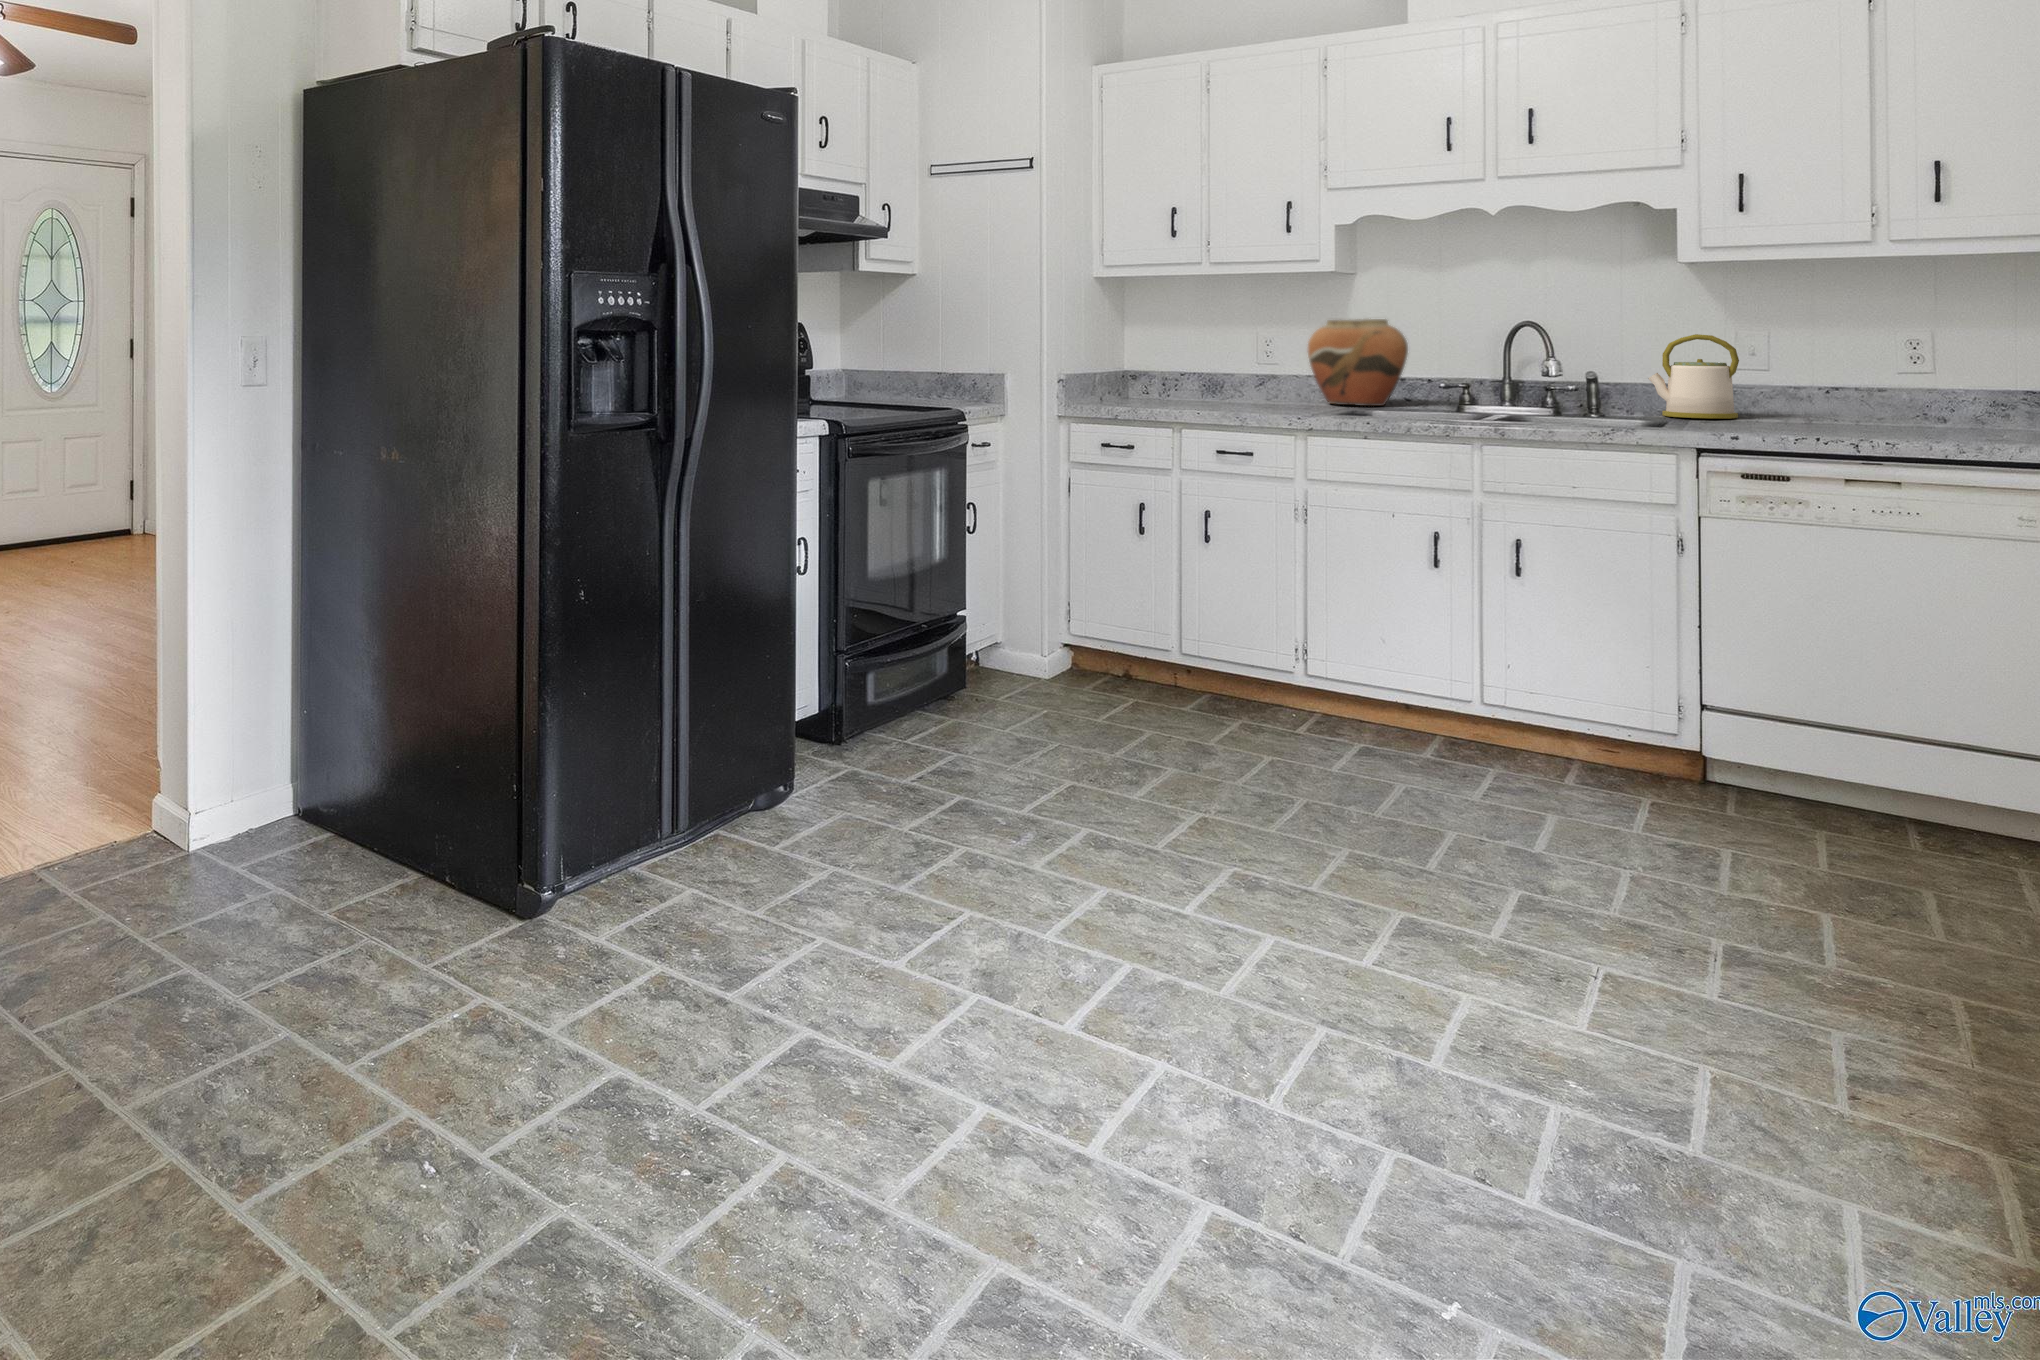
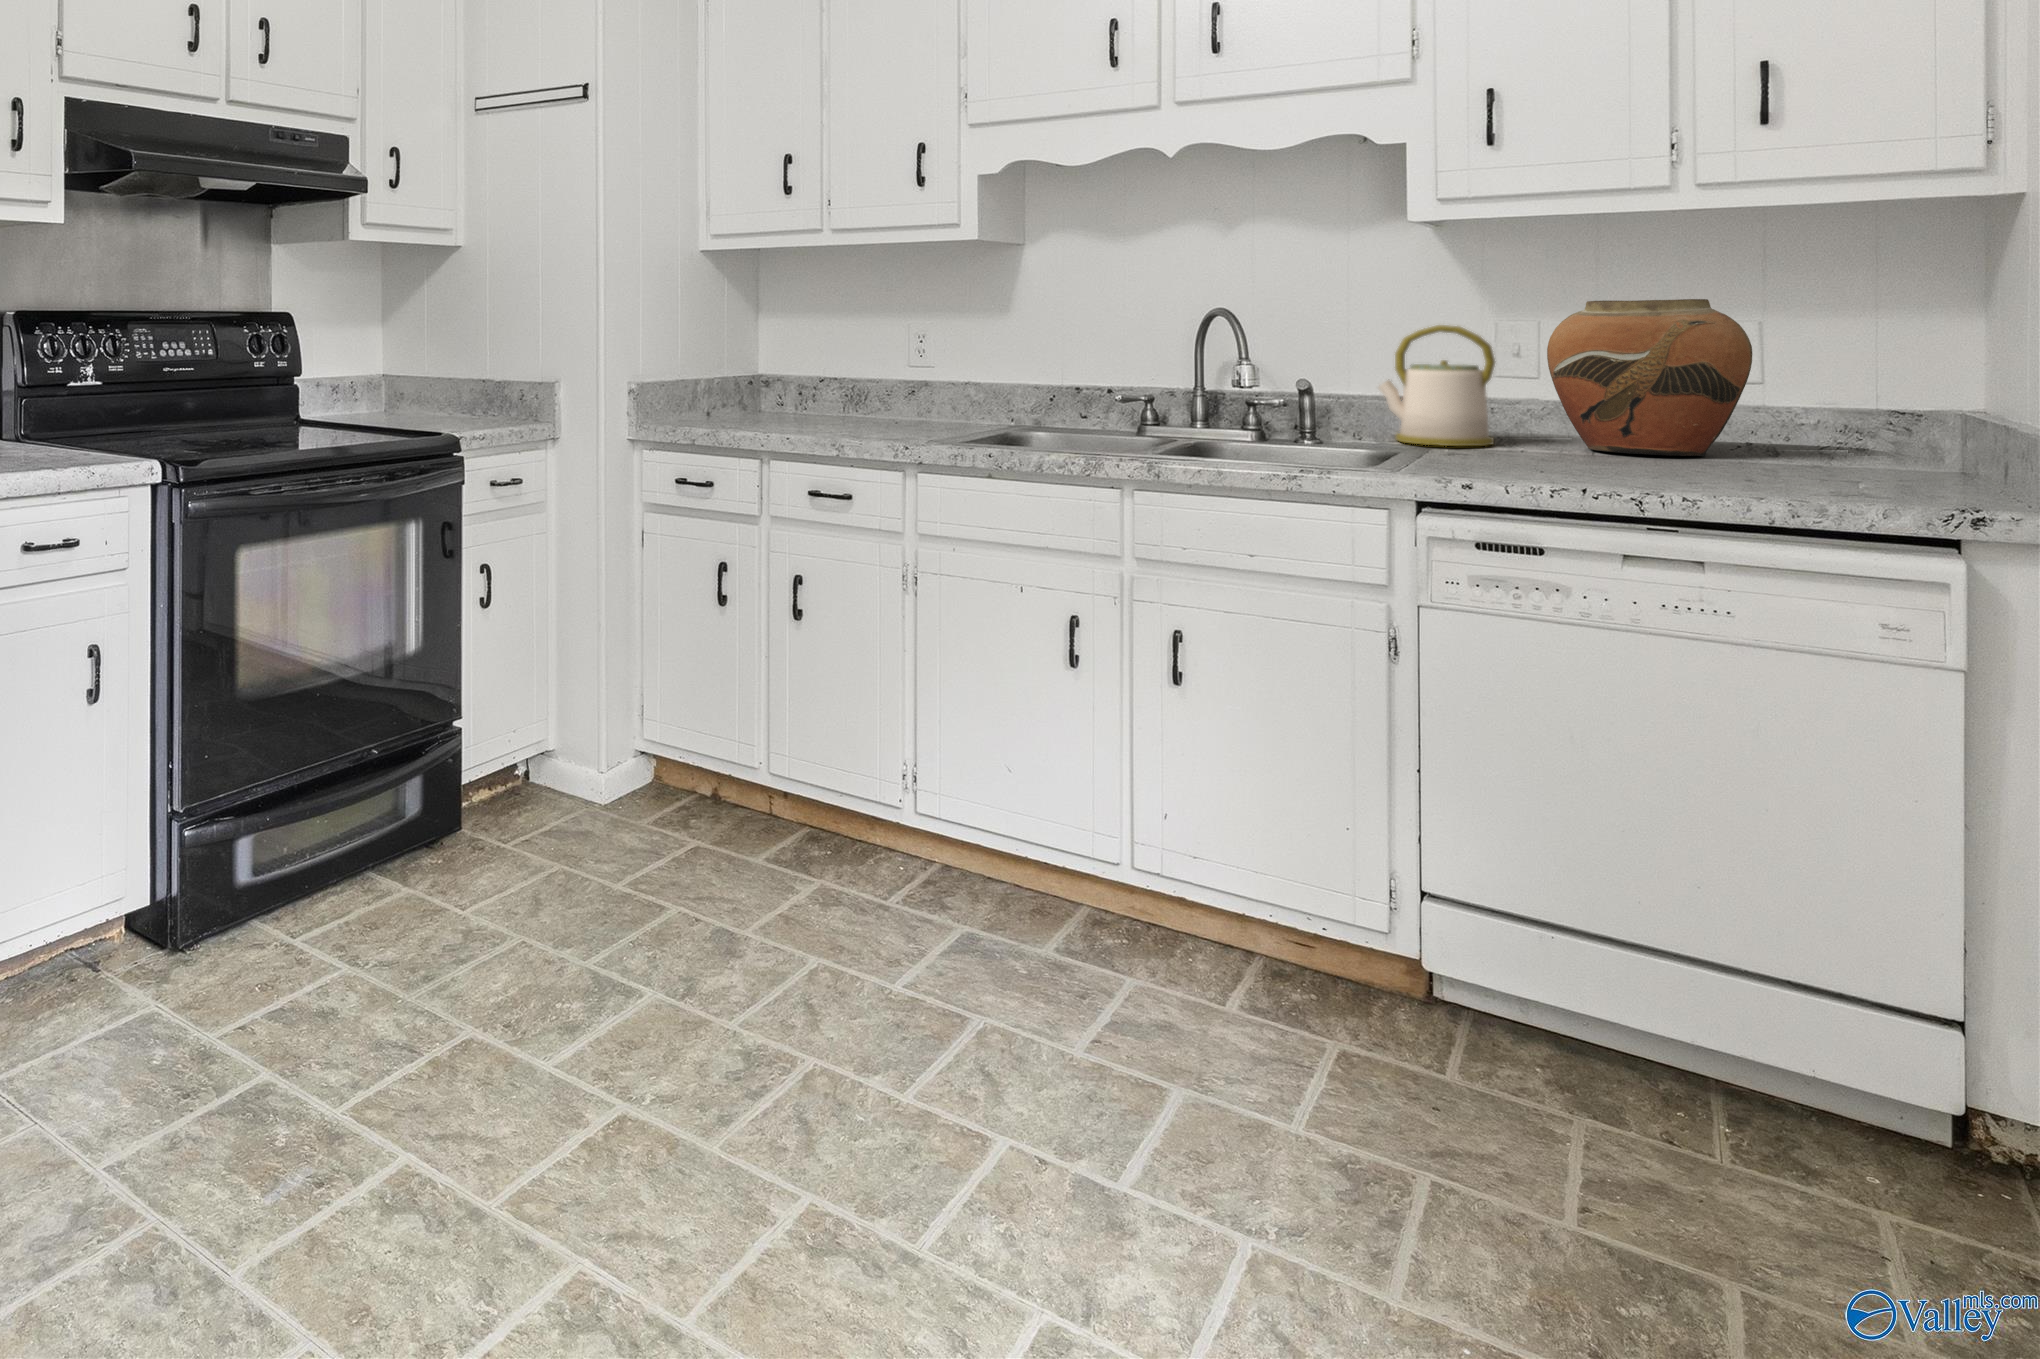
vase: present [1308,319,1408,406] -> present [1547,299,1752,456]

